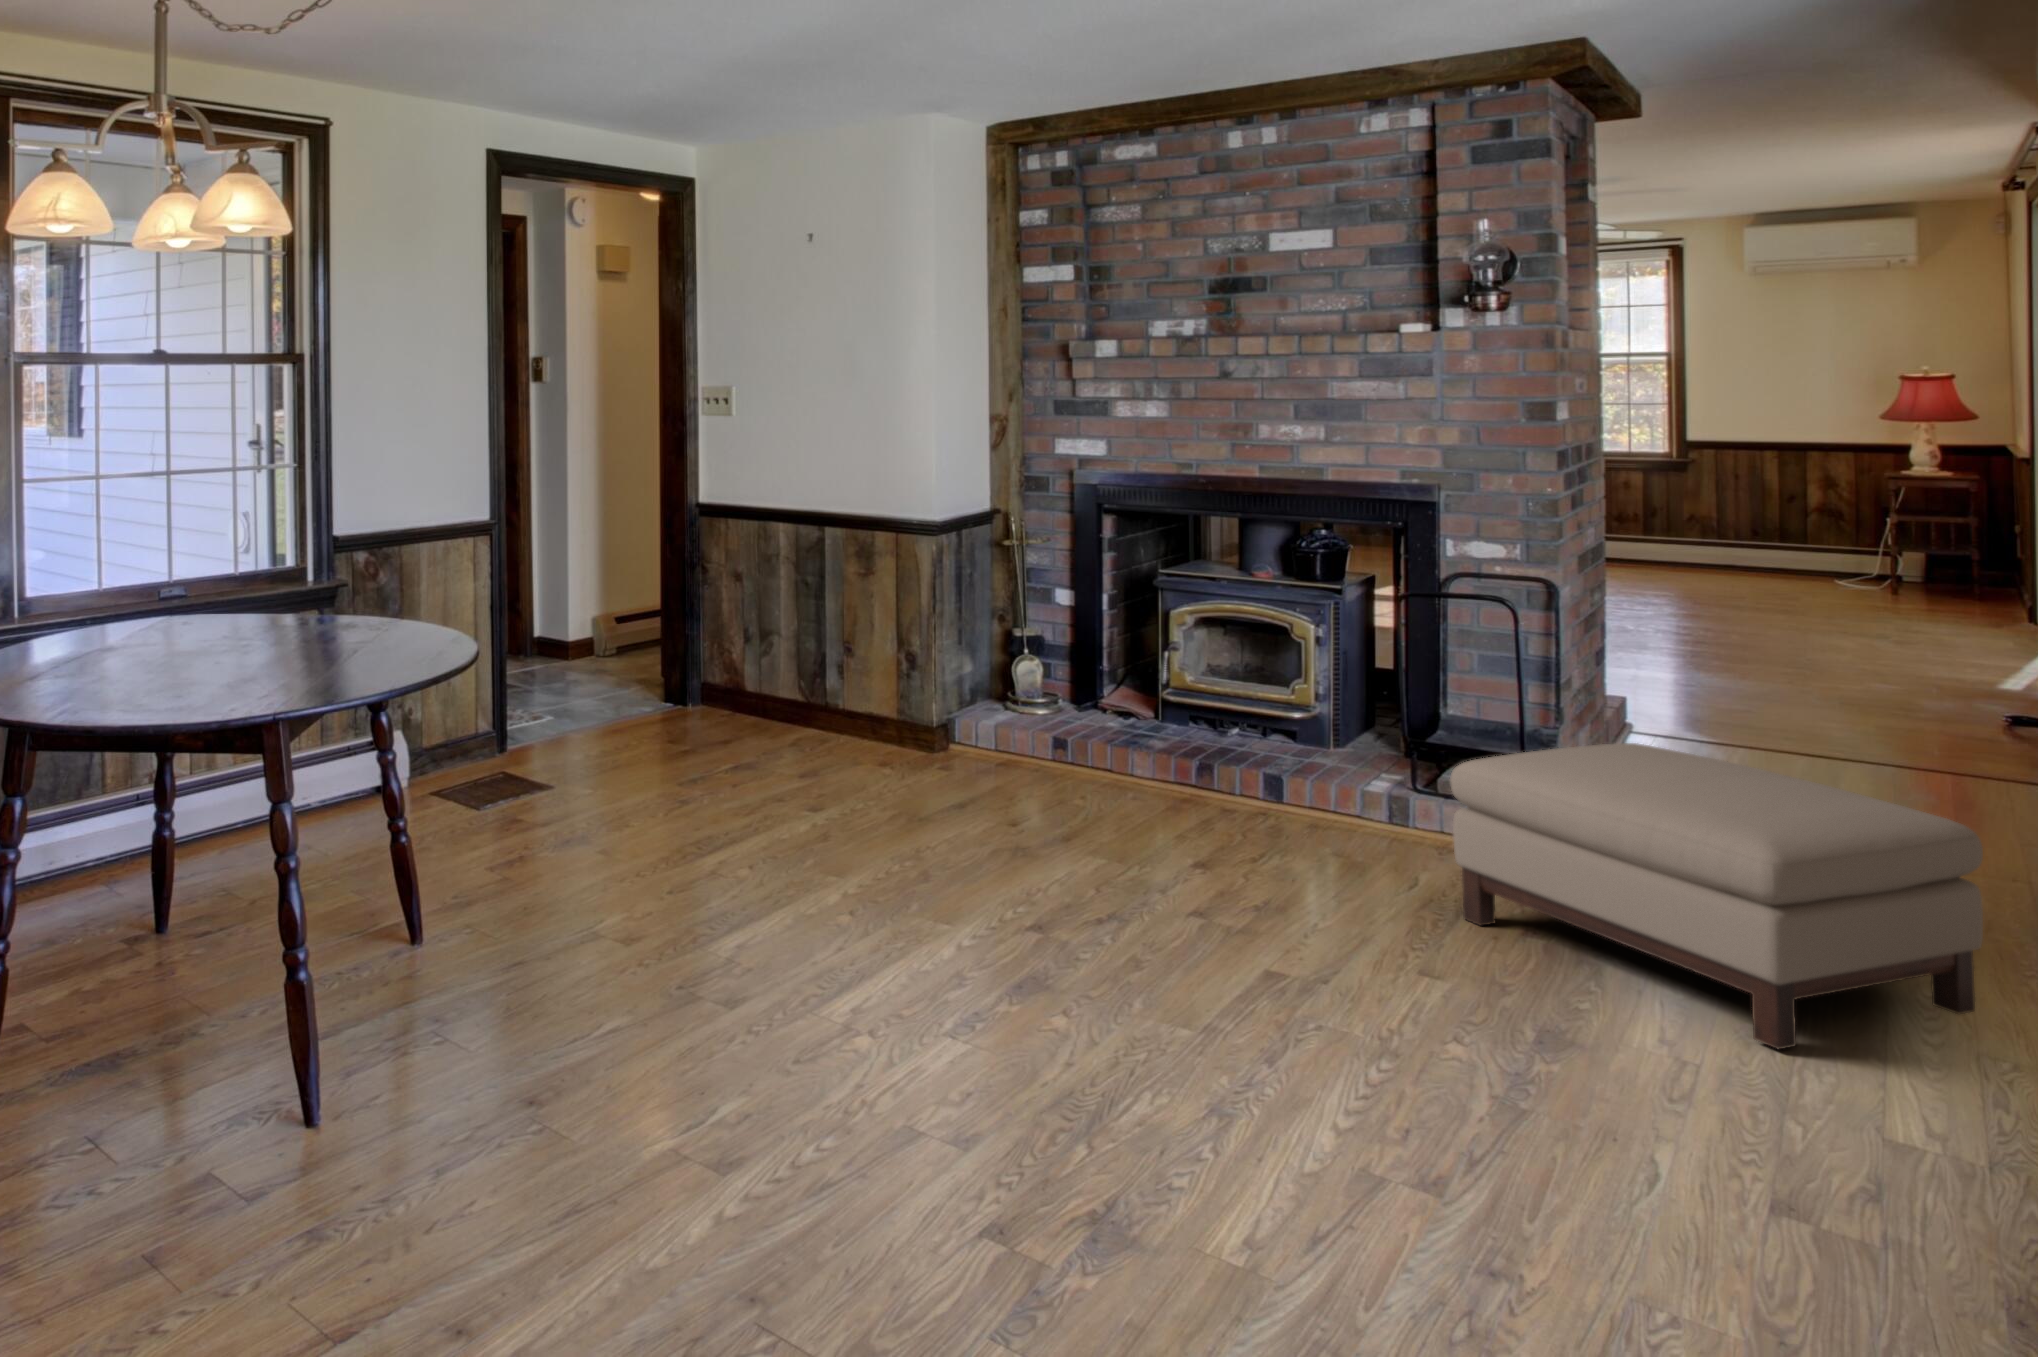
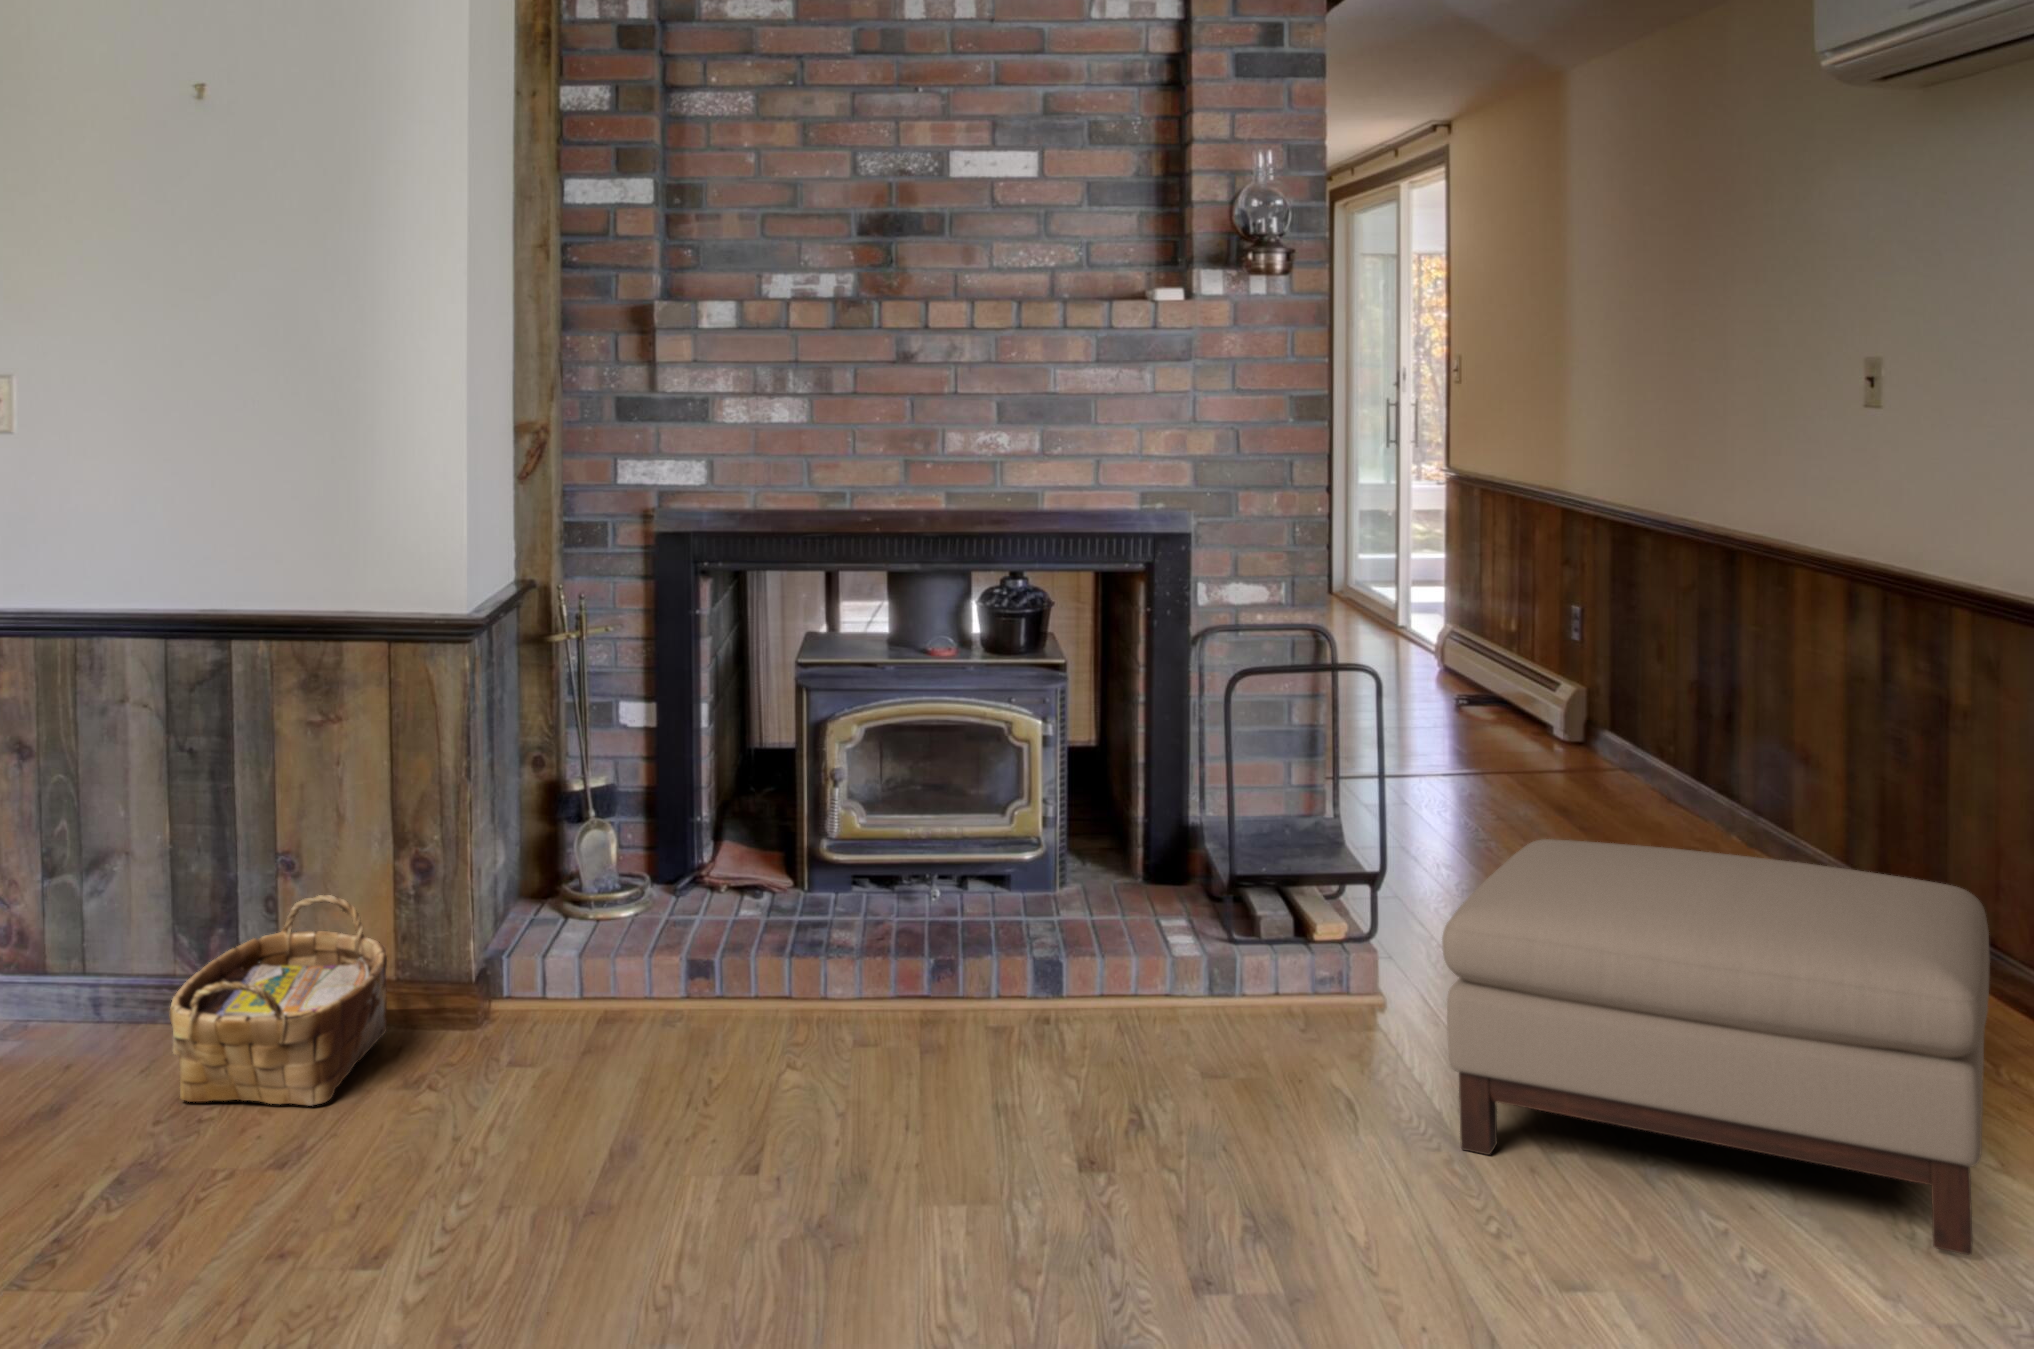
woven basket: none [778,662,891,761] -> present [170,895,387,1106]

